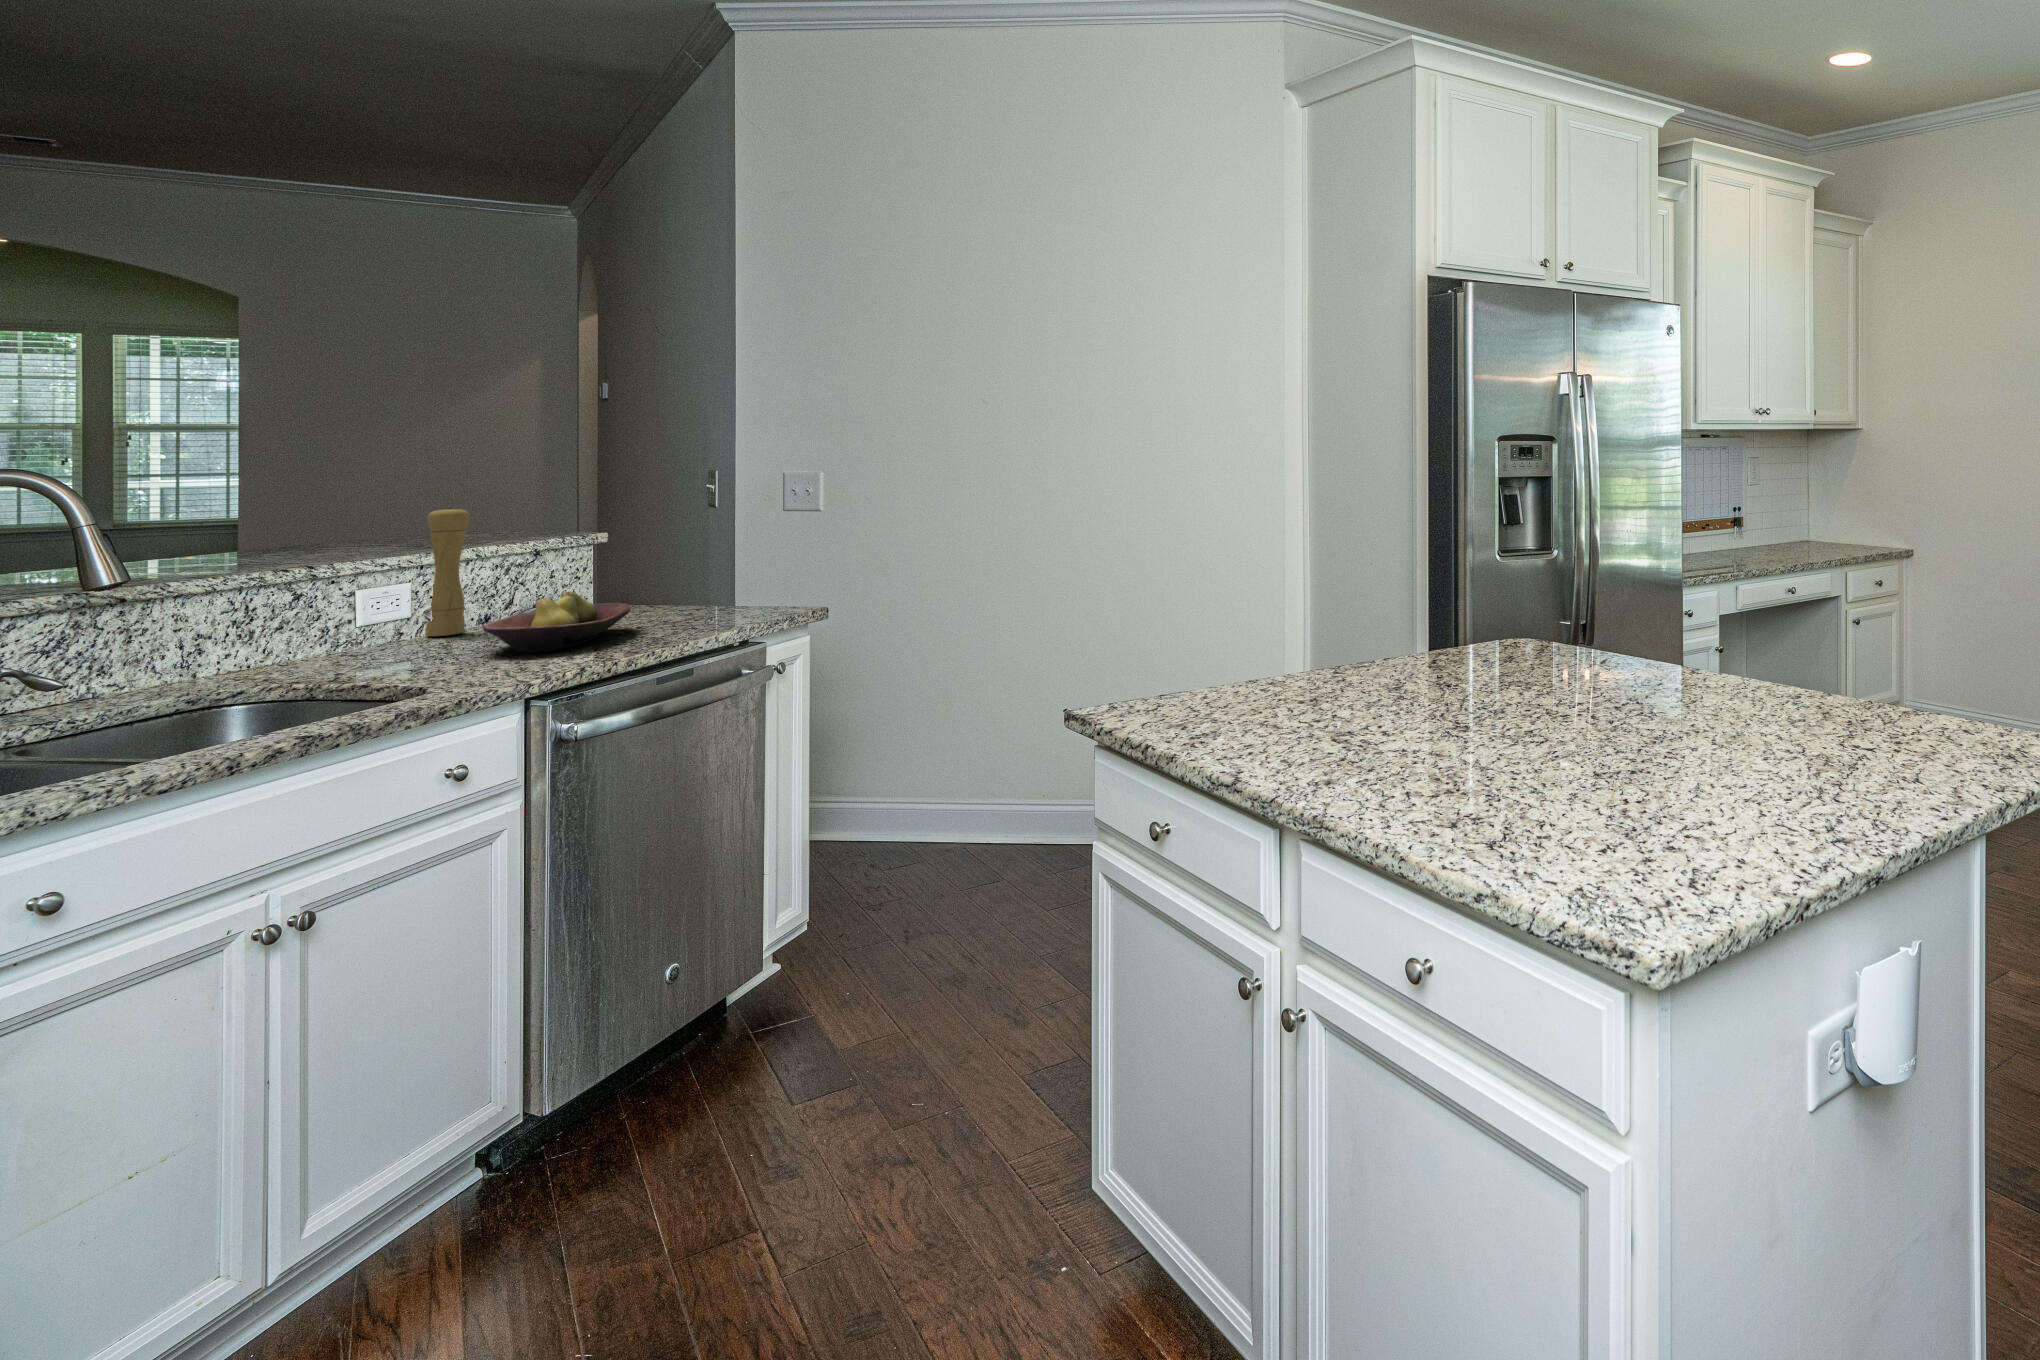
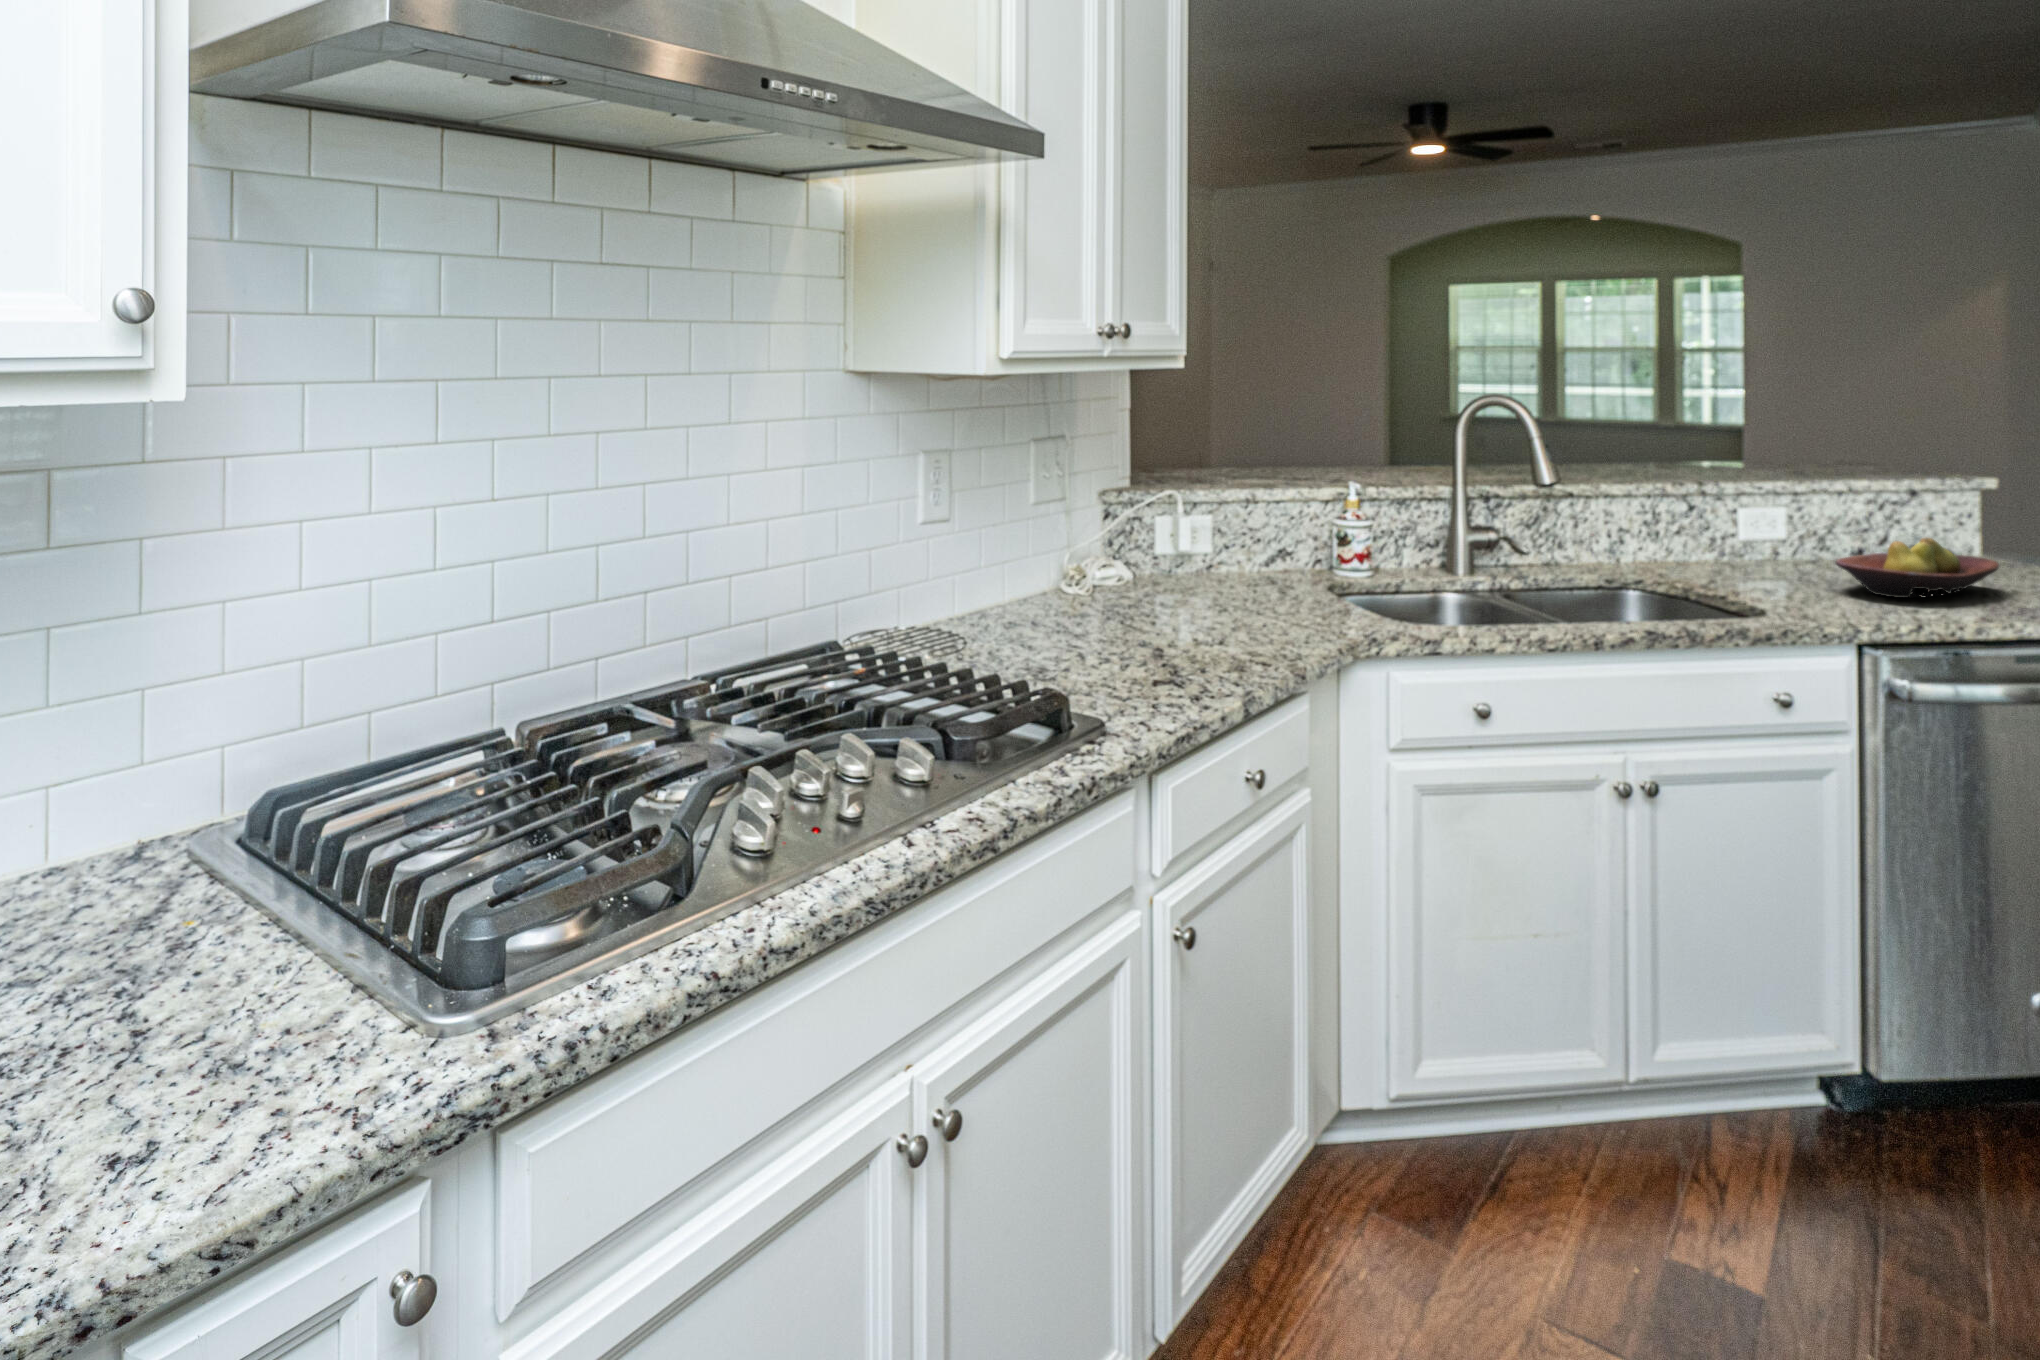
pepper mill: present [426,507,470,636] -> none [1798,437,1836,564]

